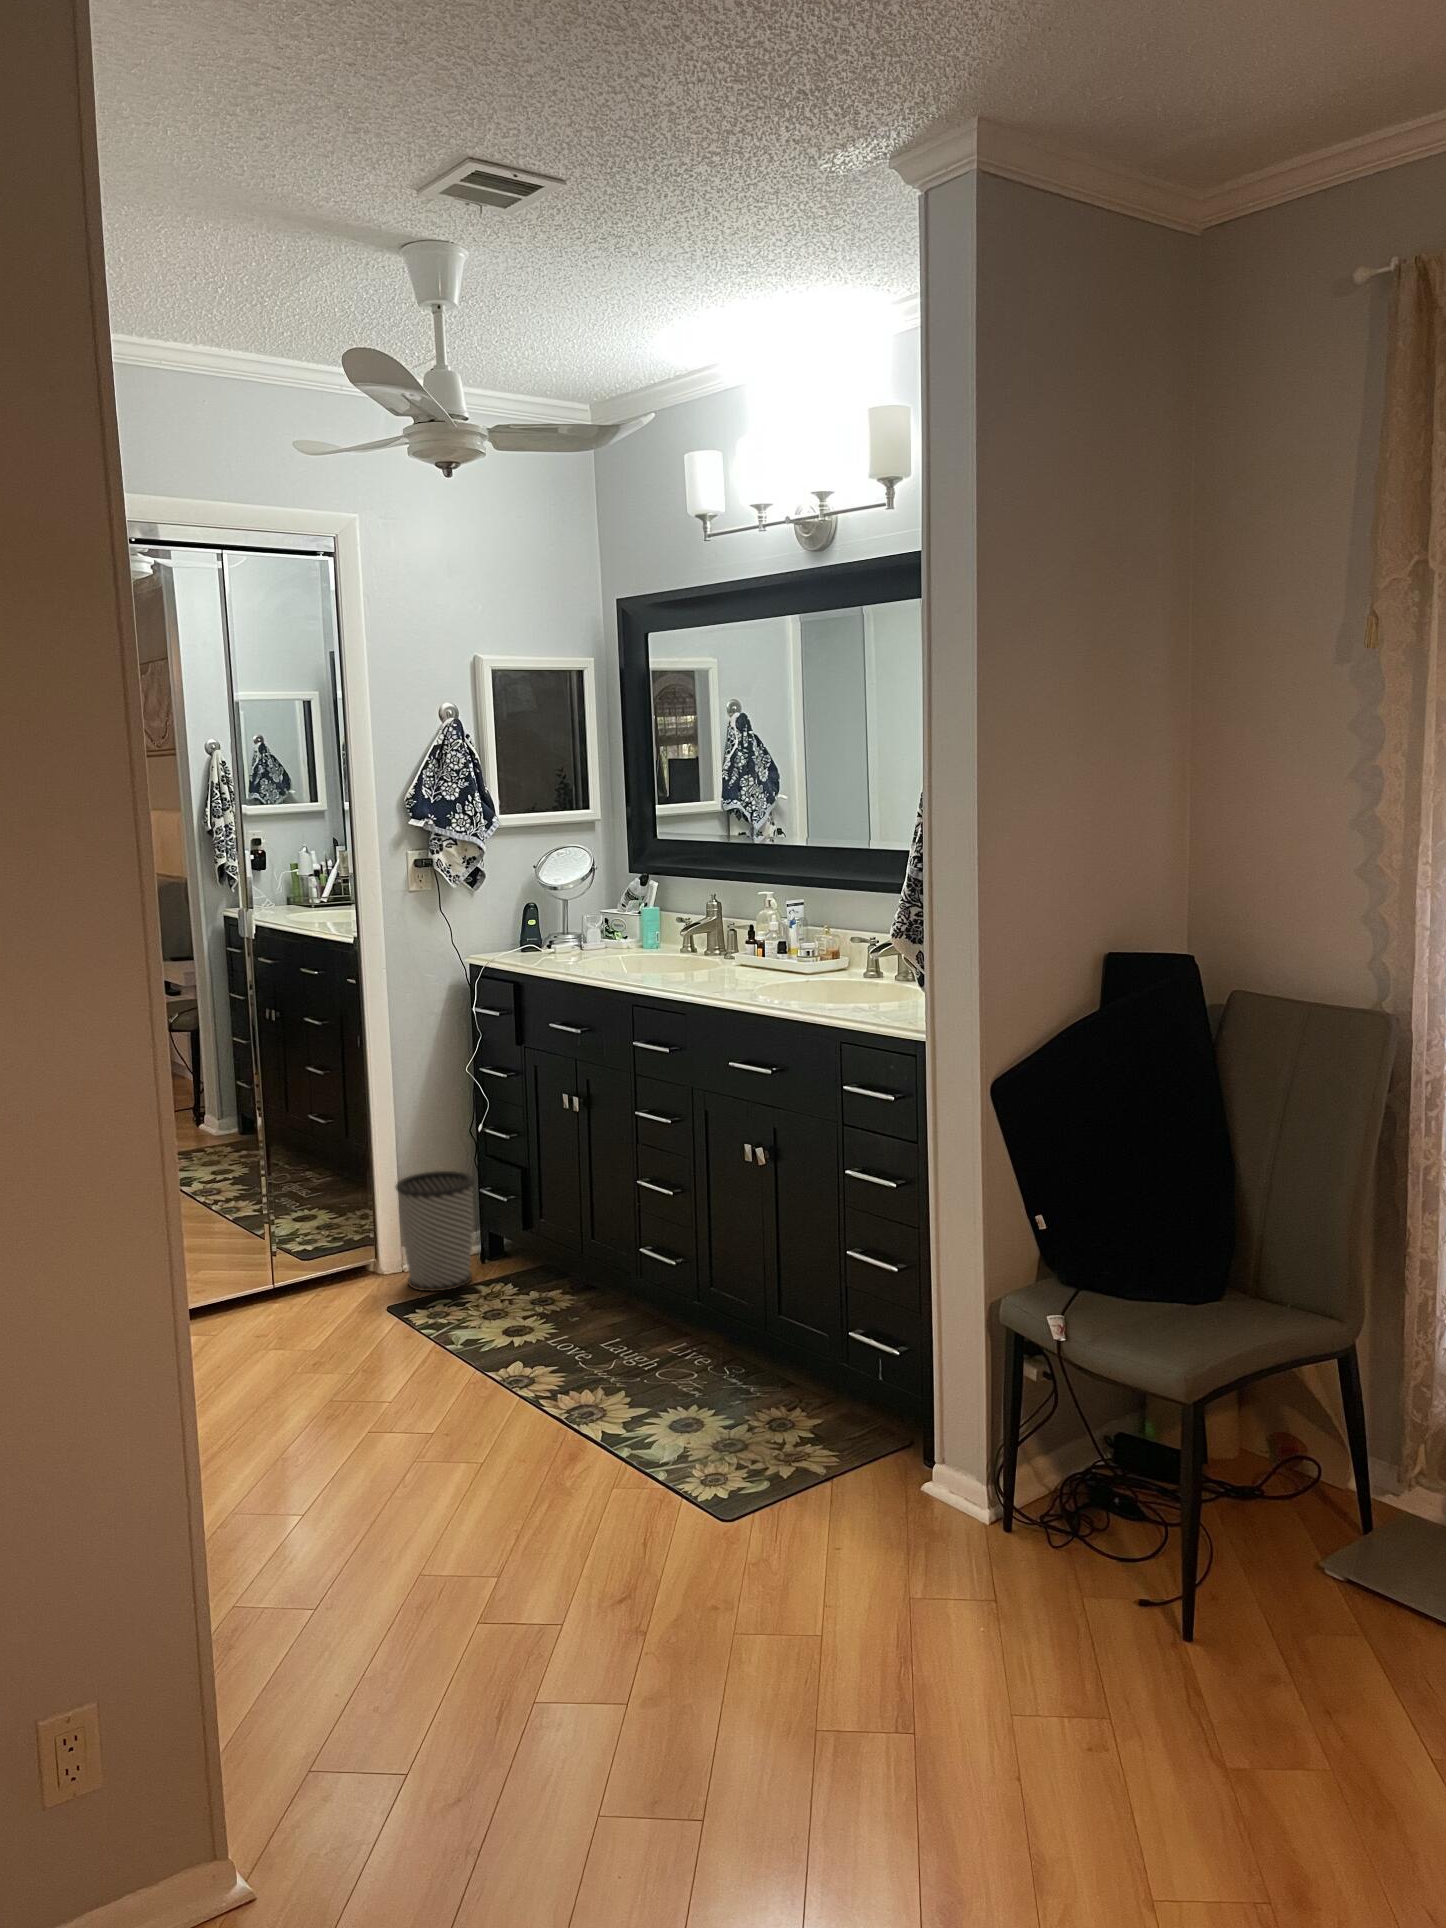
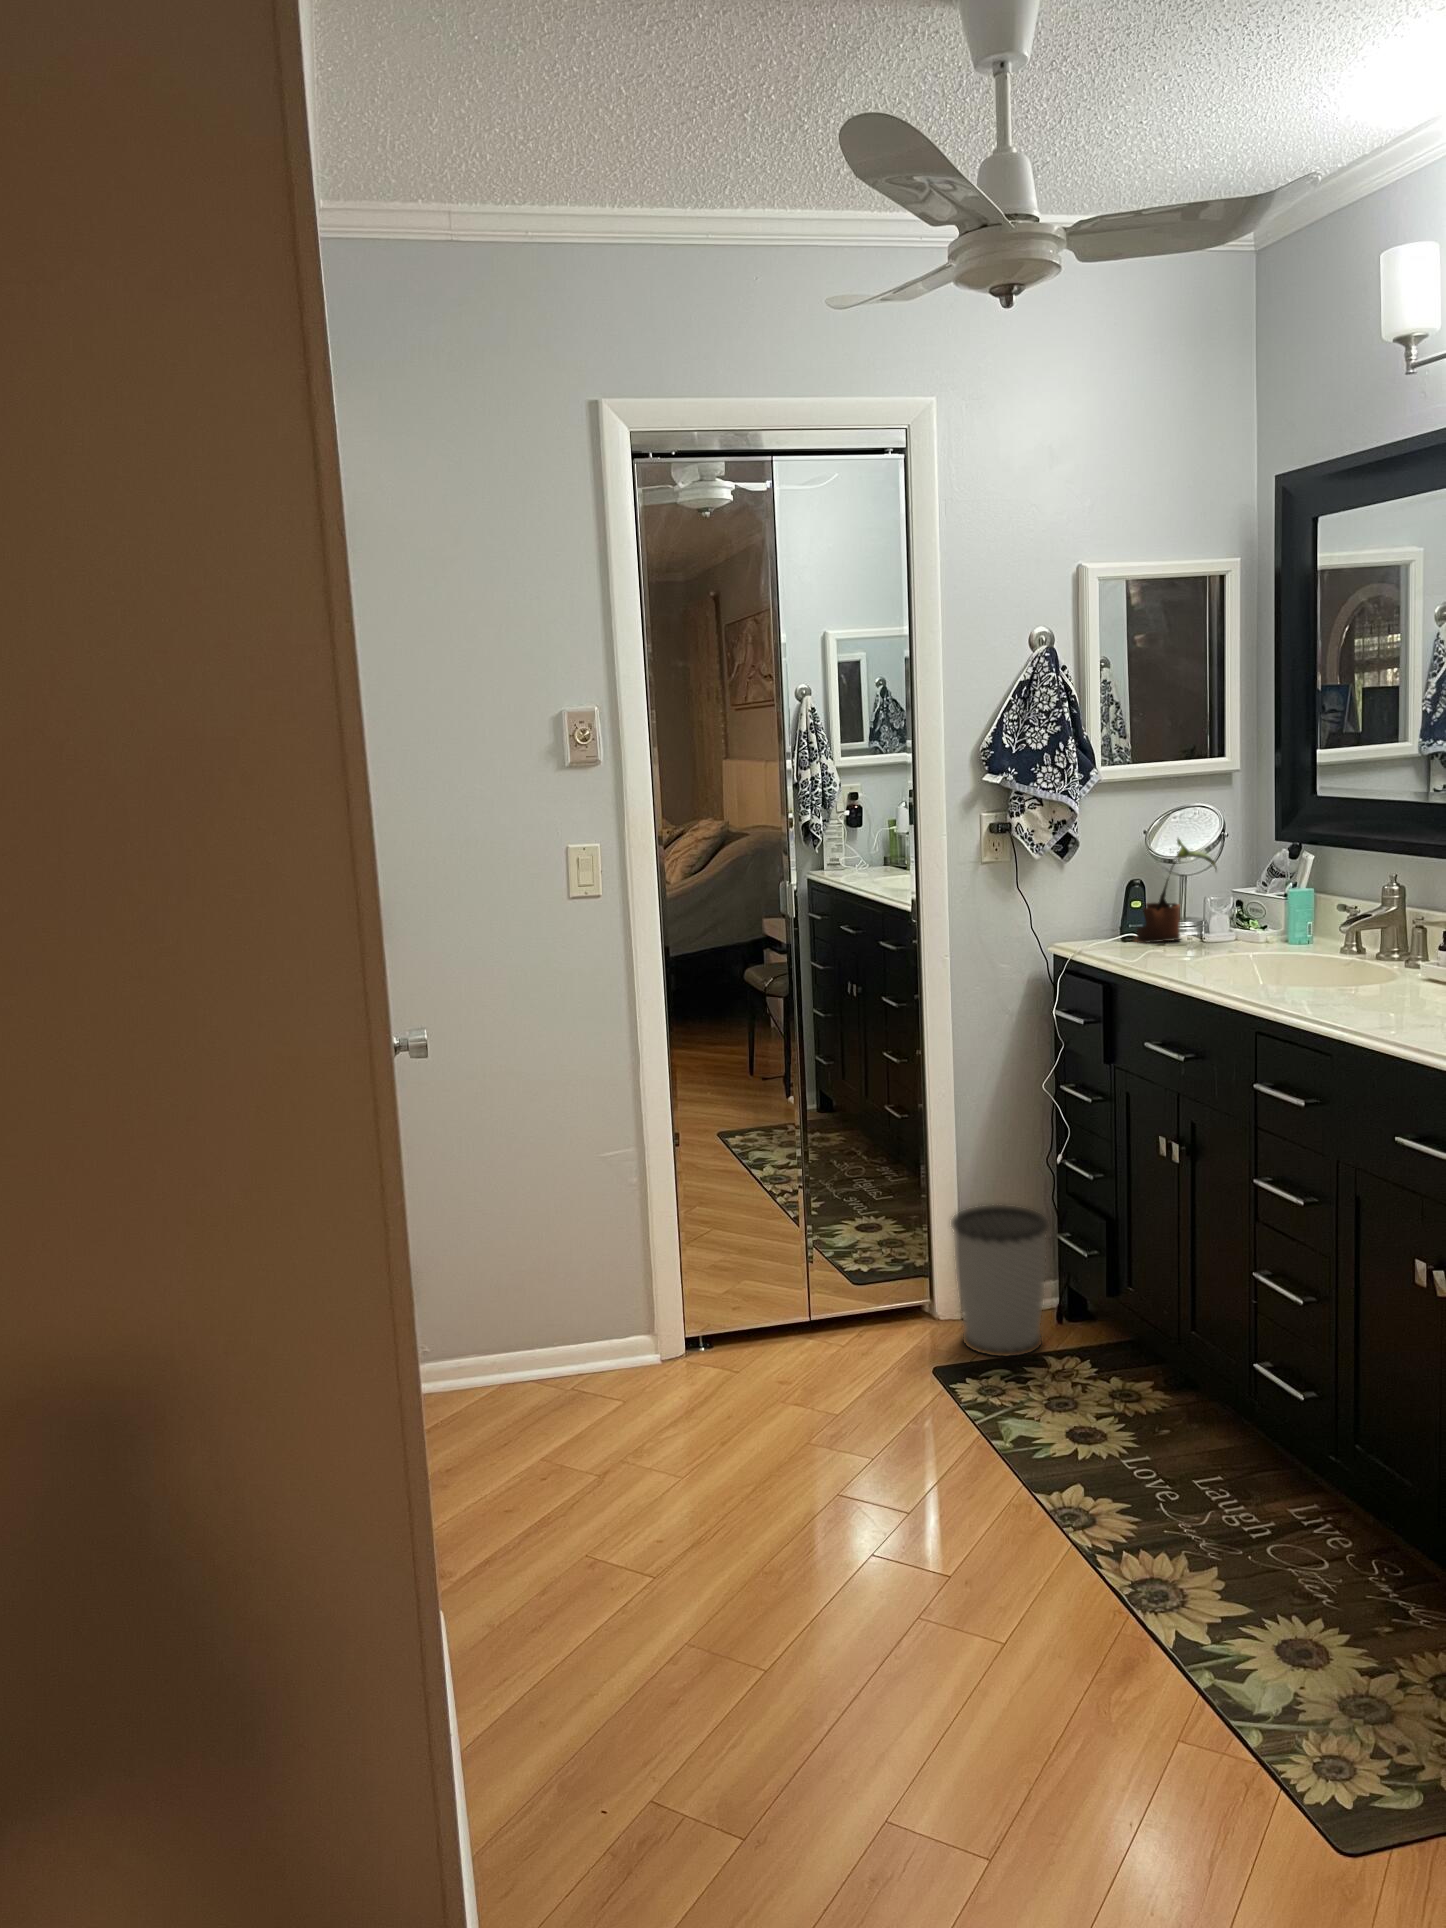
potted plant: none [528,869,589,953] -> present [1135,839,1217,943]

